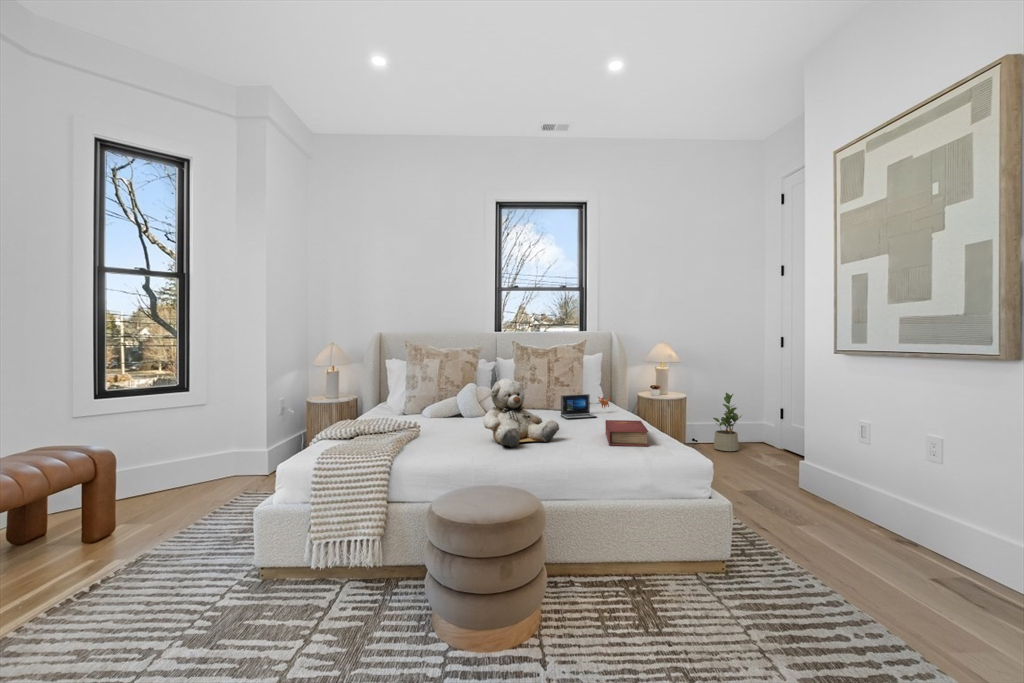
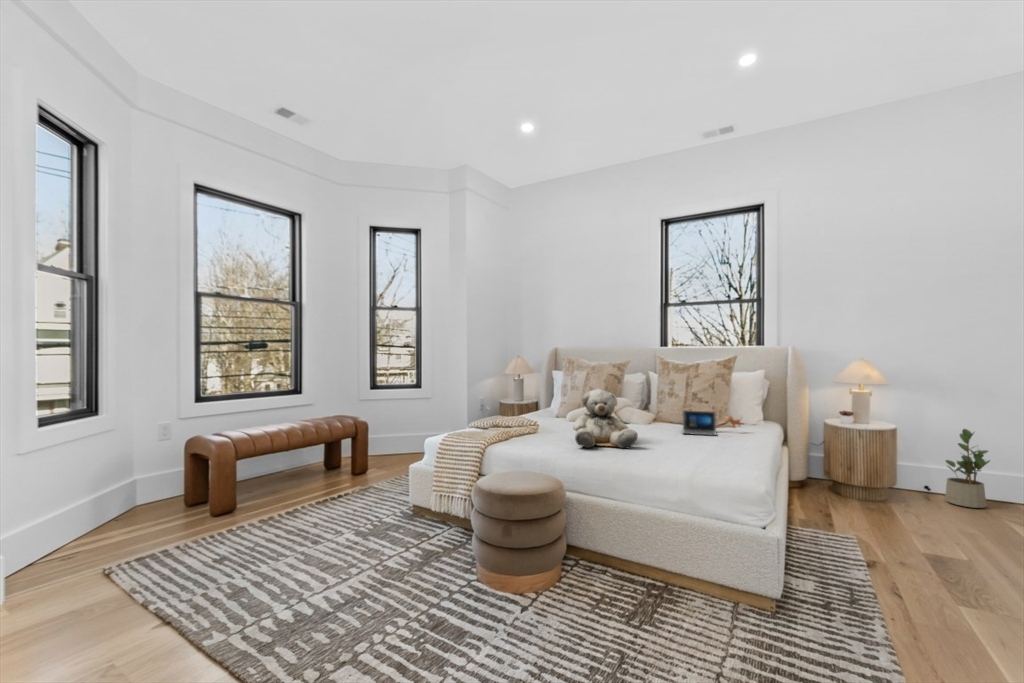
book: present [605,420,649,446] -> none [674,436,730,464]

